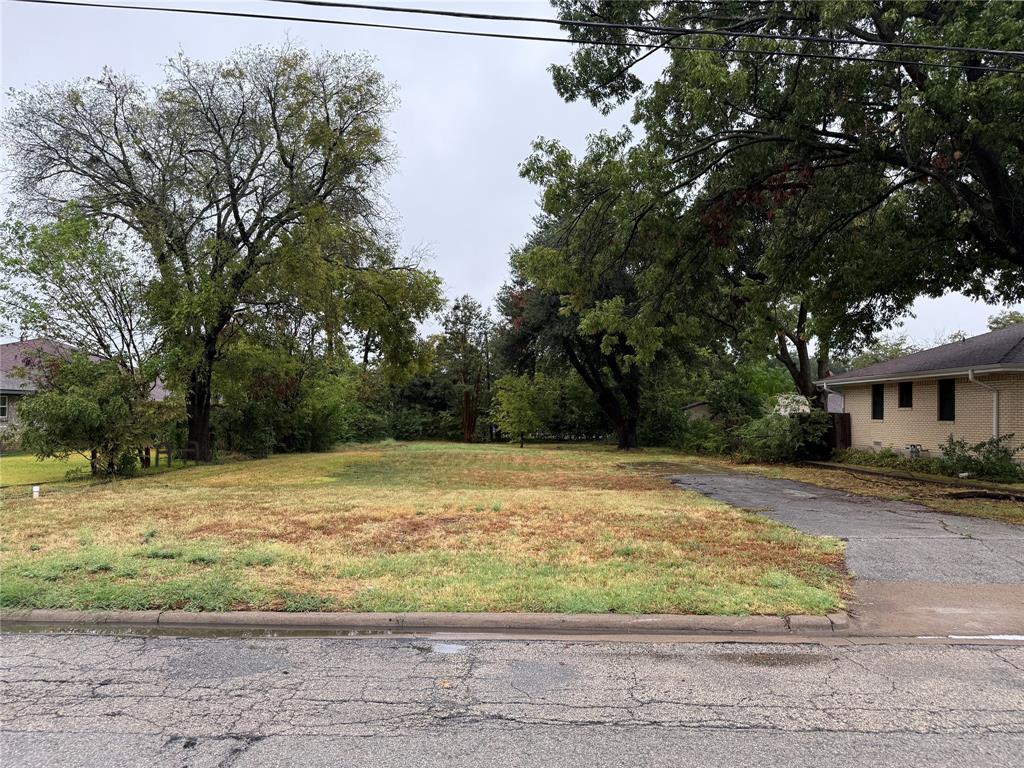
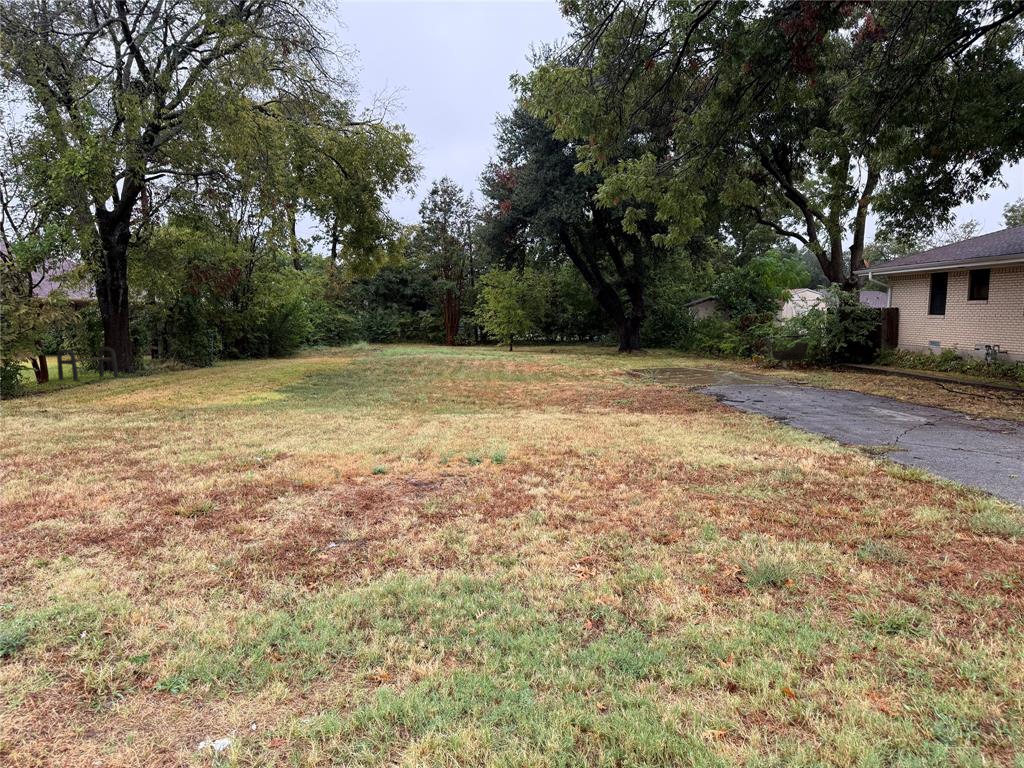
lounge chair: none [739,441,769,464] -> present [772,342,809,369]

